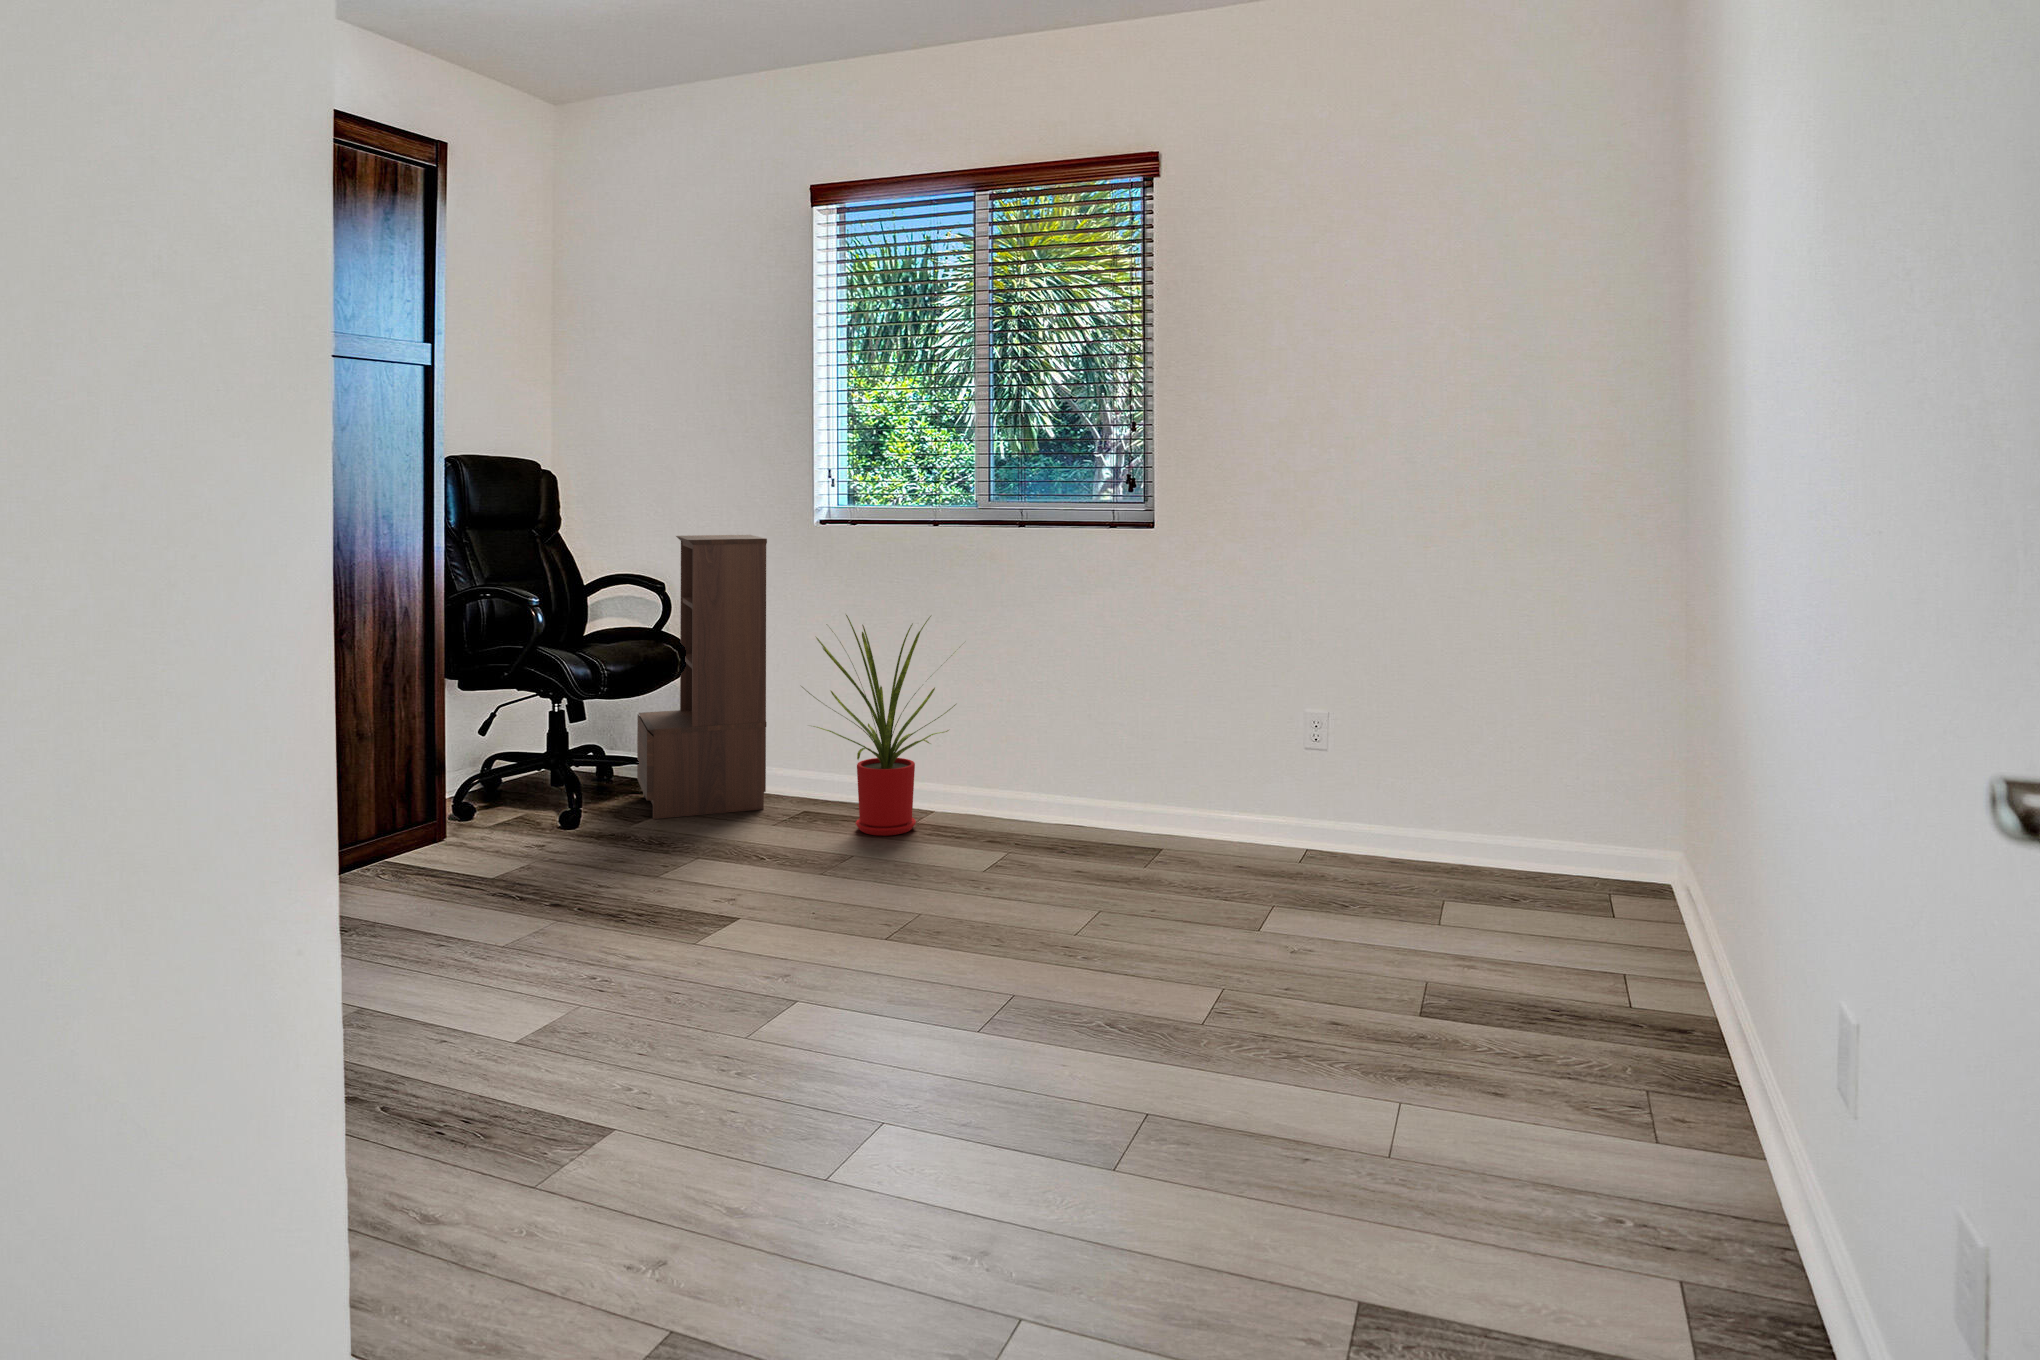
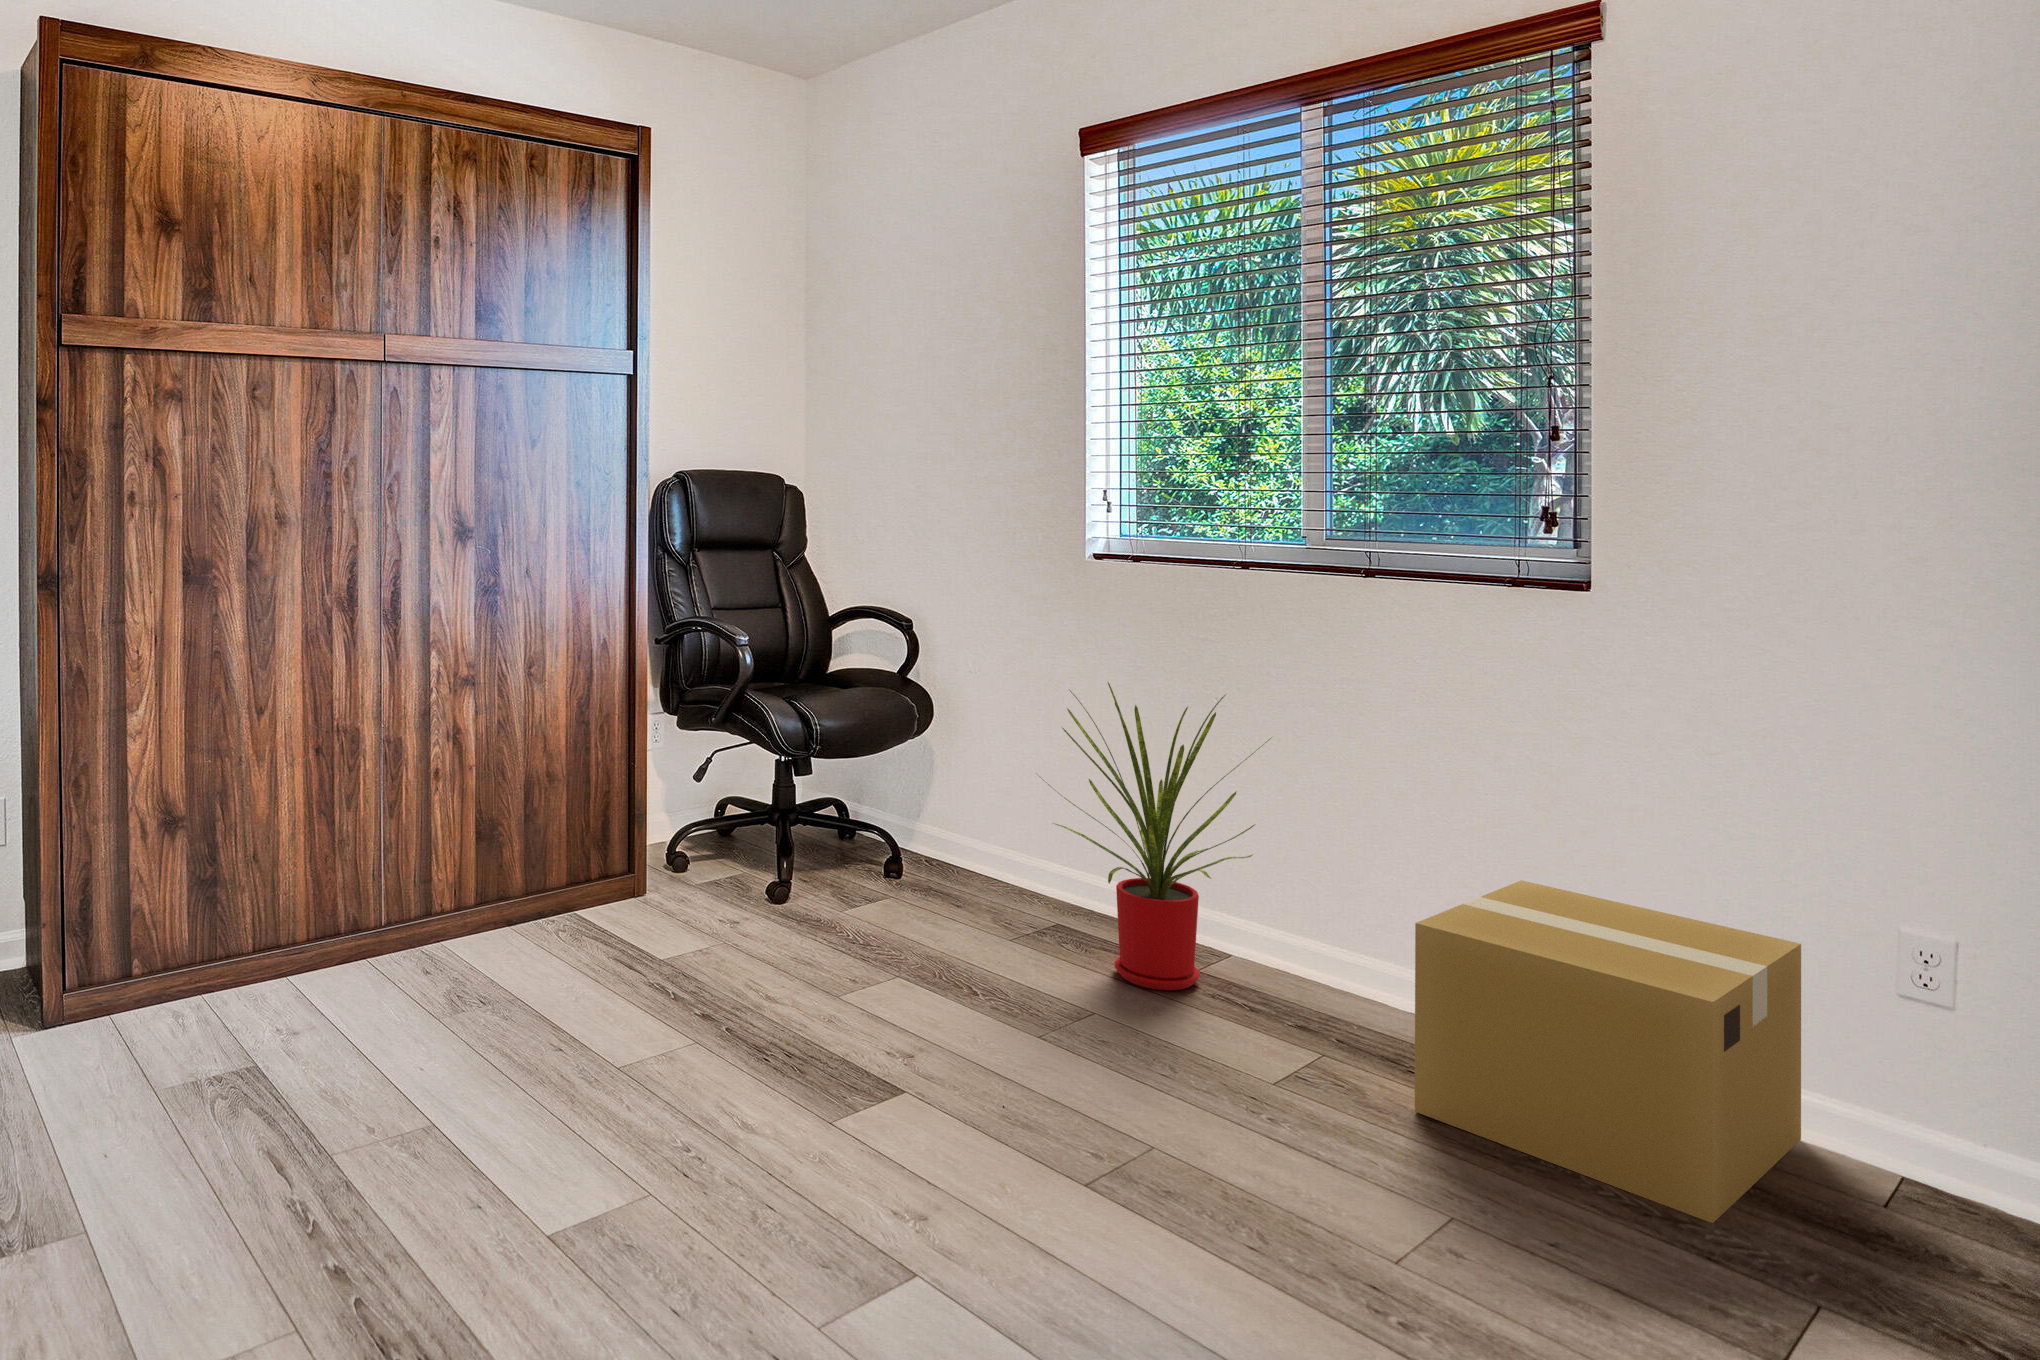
bookshelf: present [637,535,767,819] -> none [866,566,1015,915]
cardboard box: none [1067,719,1261,889] -> present [1415,880,1801,1223]

